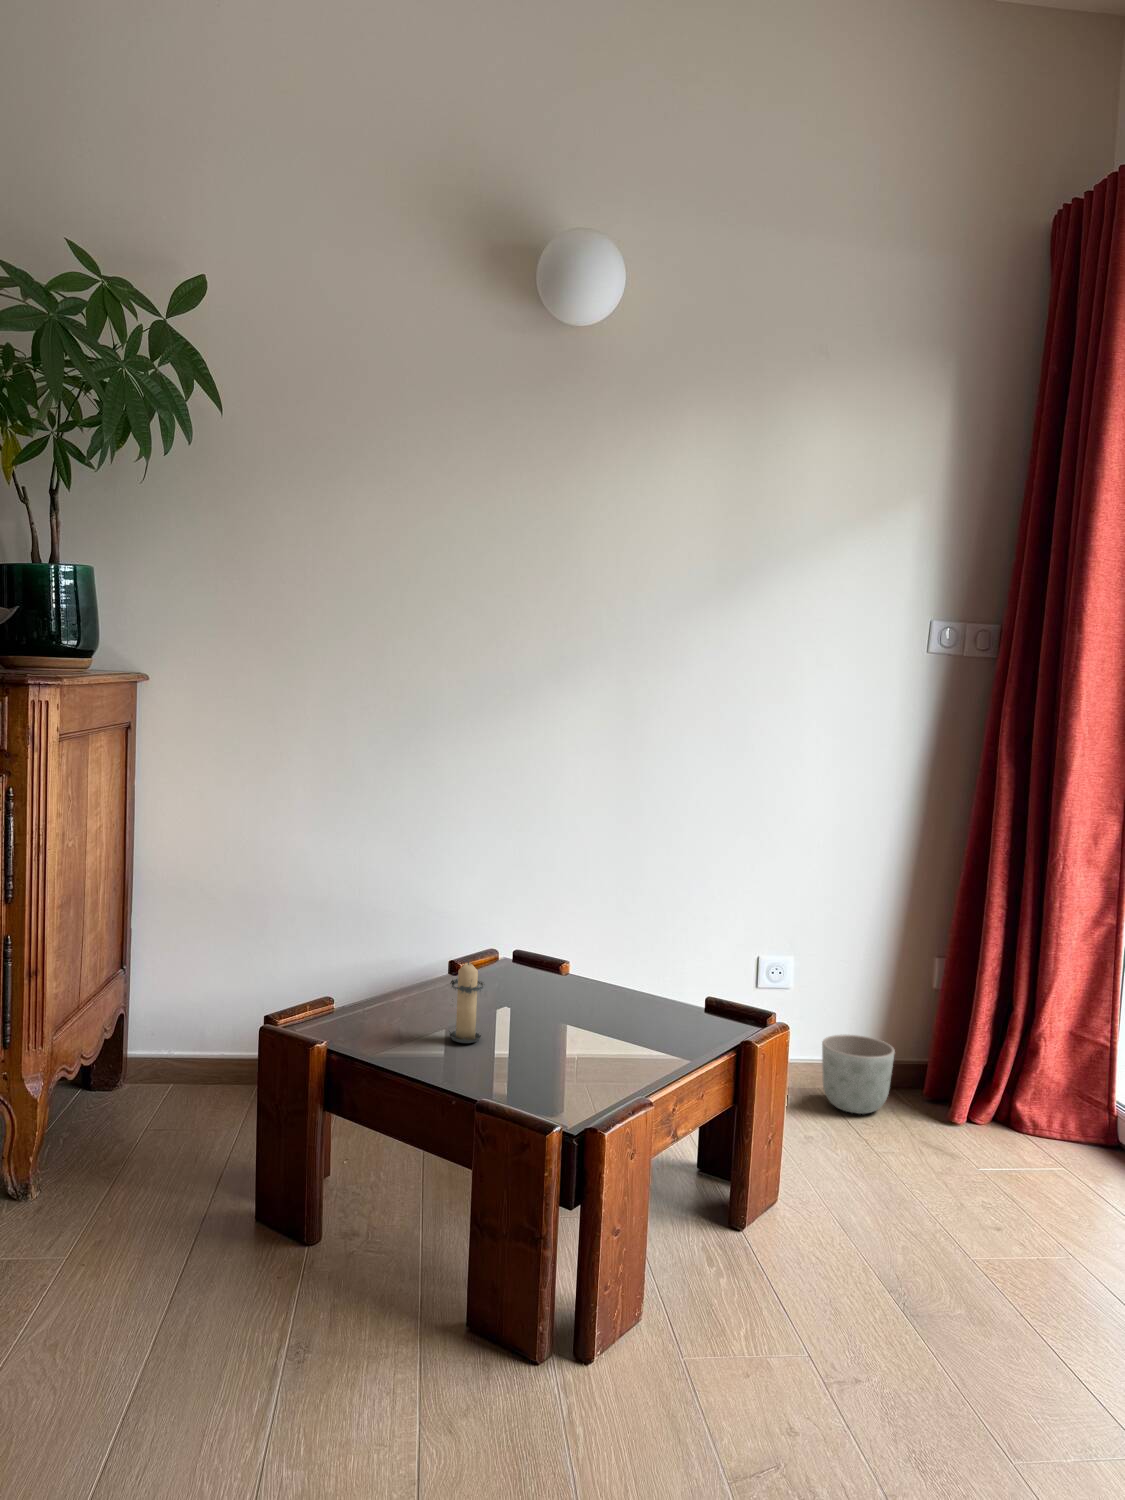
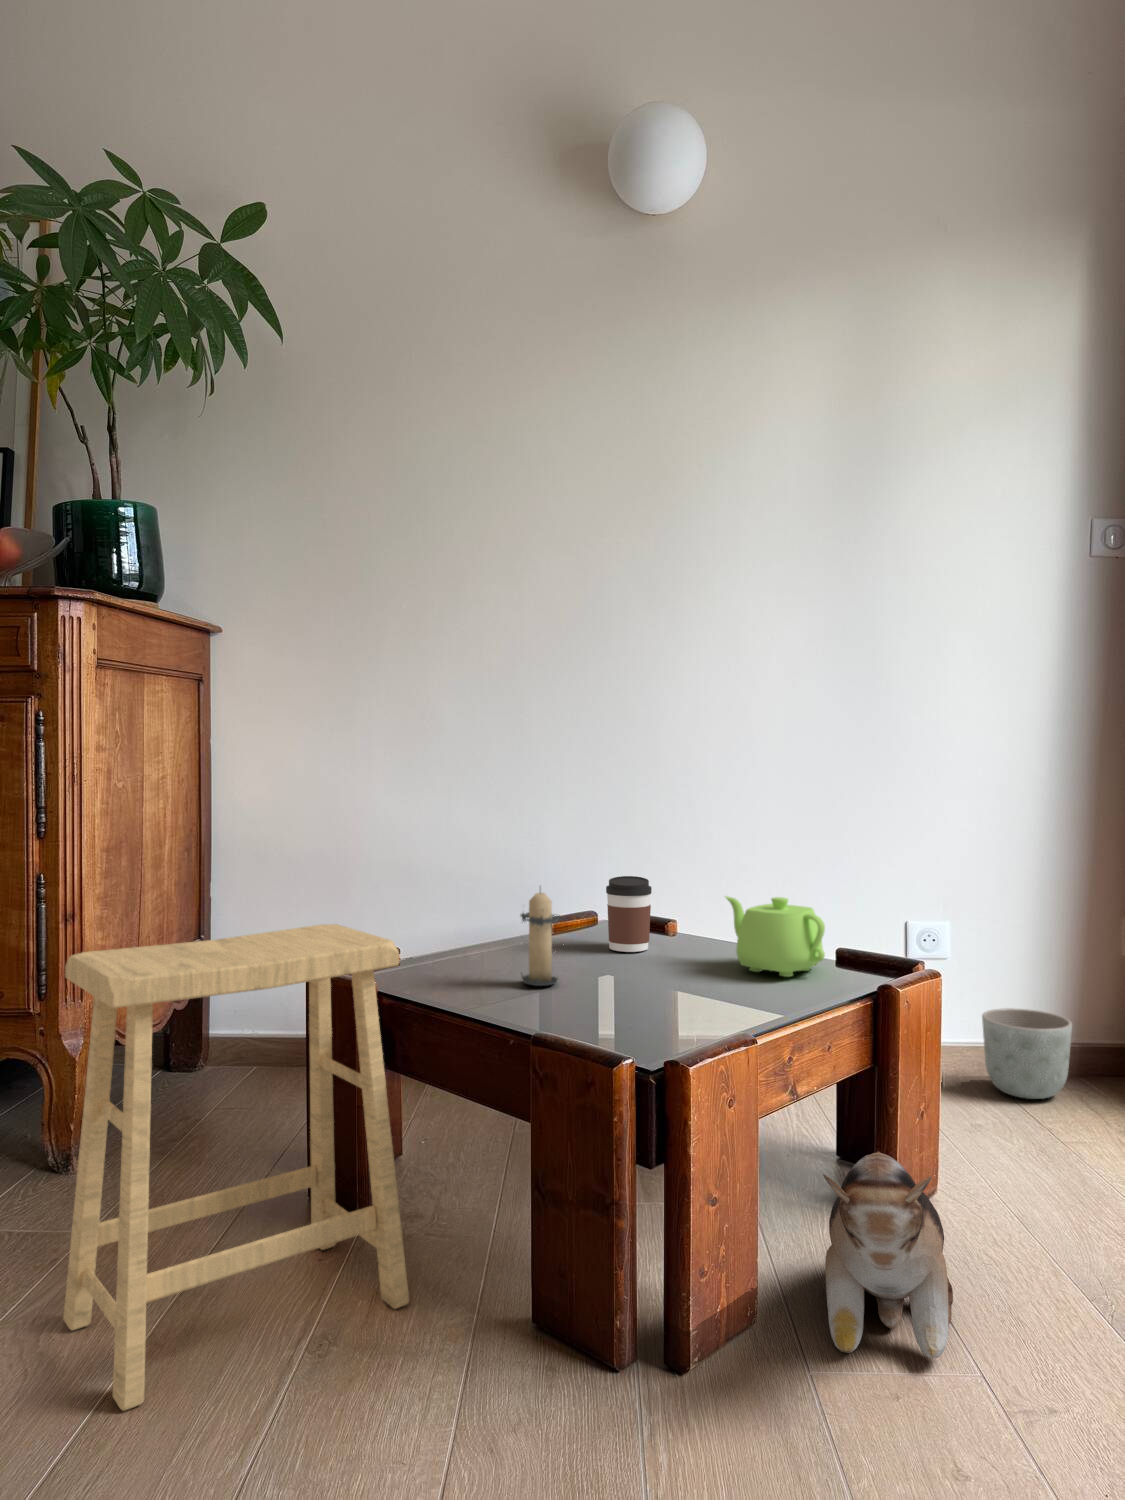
coffee cup: none [517,936,556,1004] -> present [606,876,652,952]
teapot: none [619,960,702,1034] -> present [725,896,825,977]
footstool: none [76,999,365,1412] -> present [63,924,409,1411]
plush toy: none [698,1193,790,1345] -> present [823,1151,953,1359]

